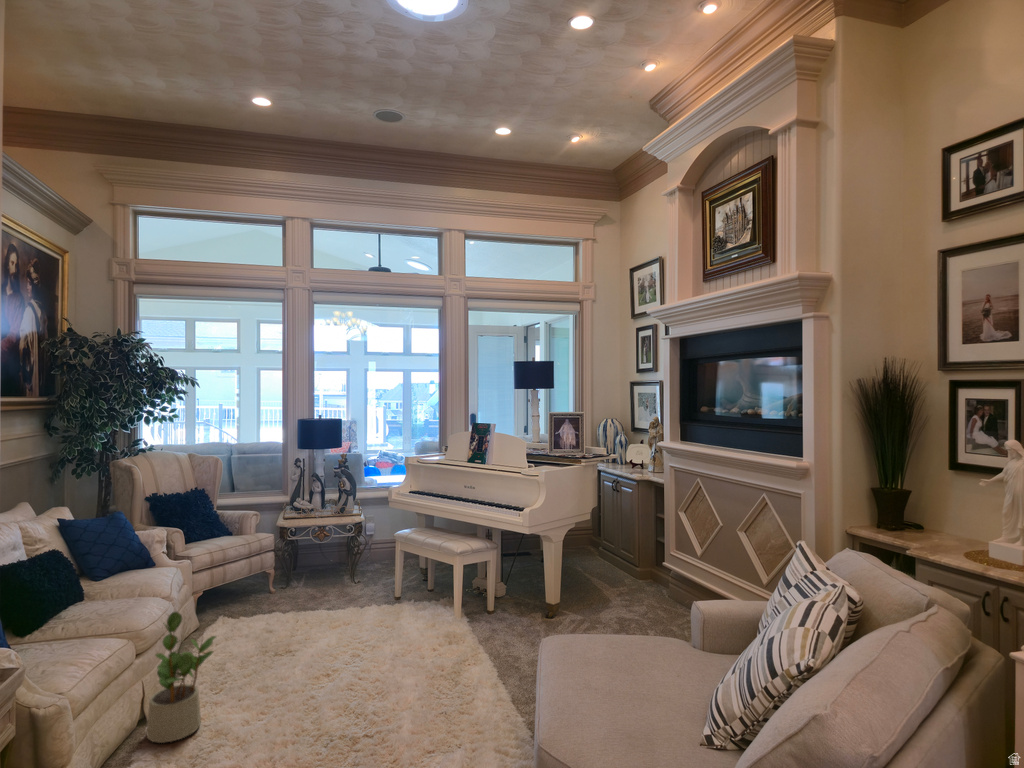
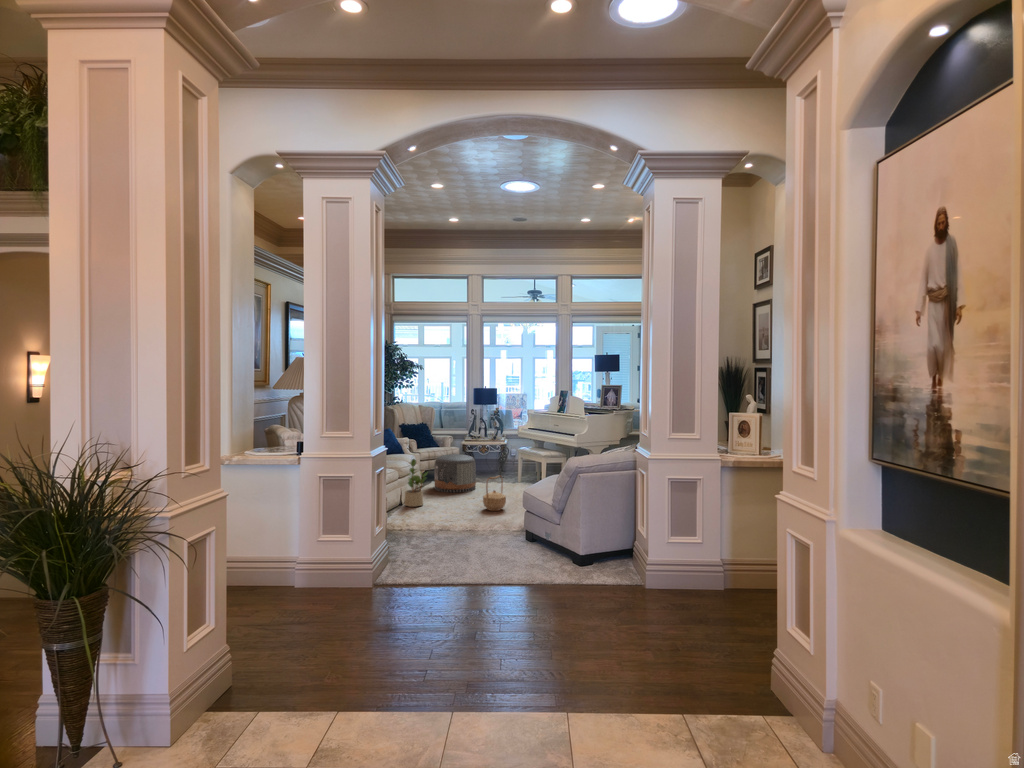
pouf: none [226,558,319,652] -> present [435,454,476,493]
basket: none [361,626,417,722] -> present [483,476,506,511]

